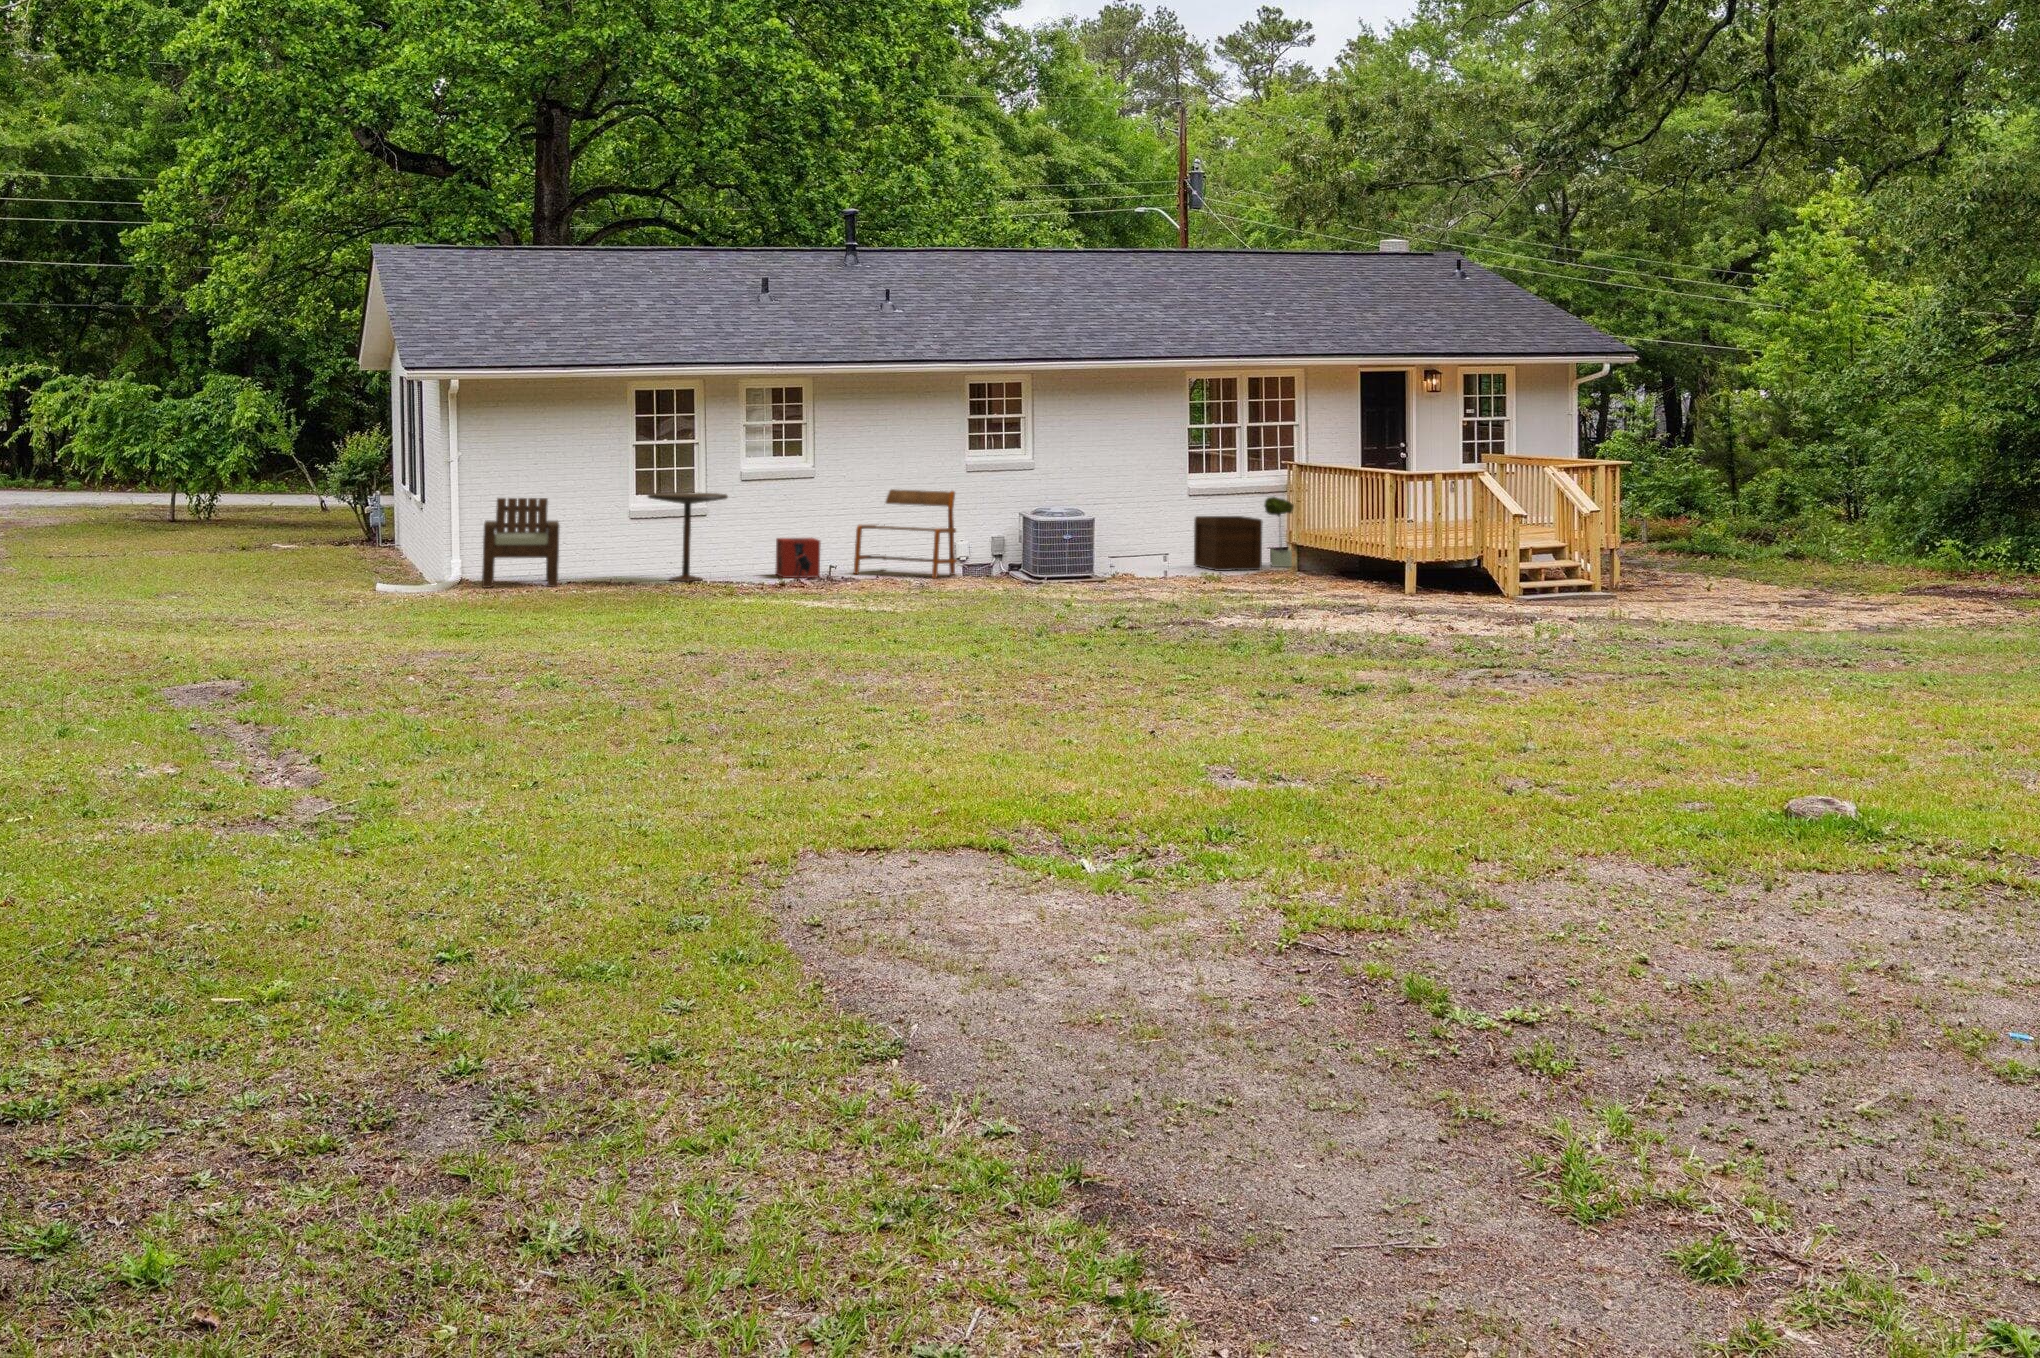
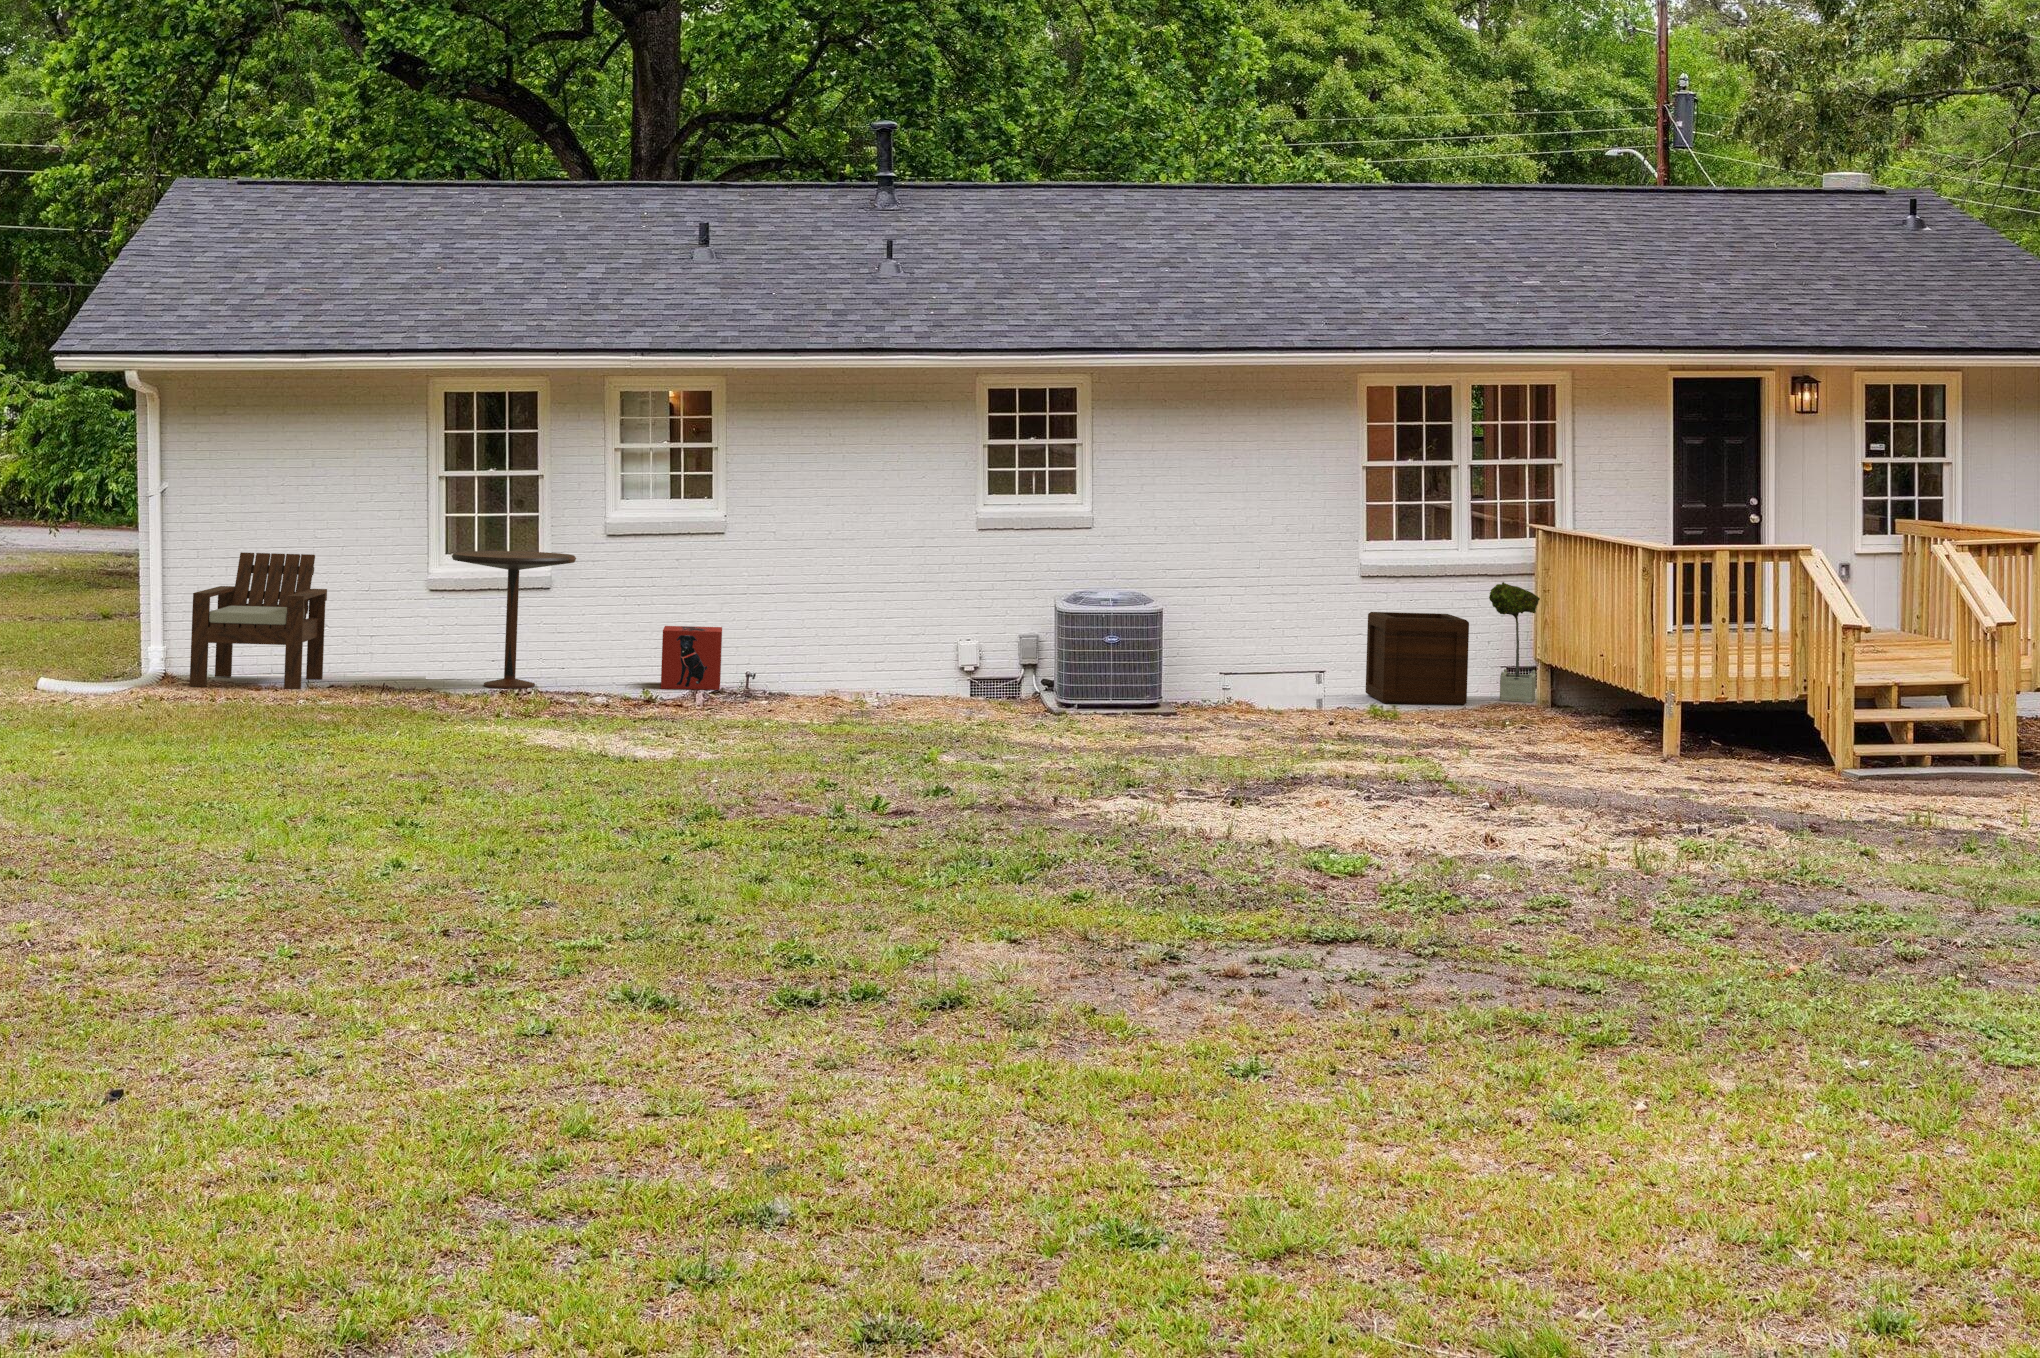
bench: present [854,489,957,579] -> none [782,552,943,699]

